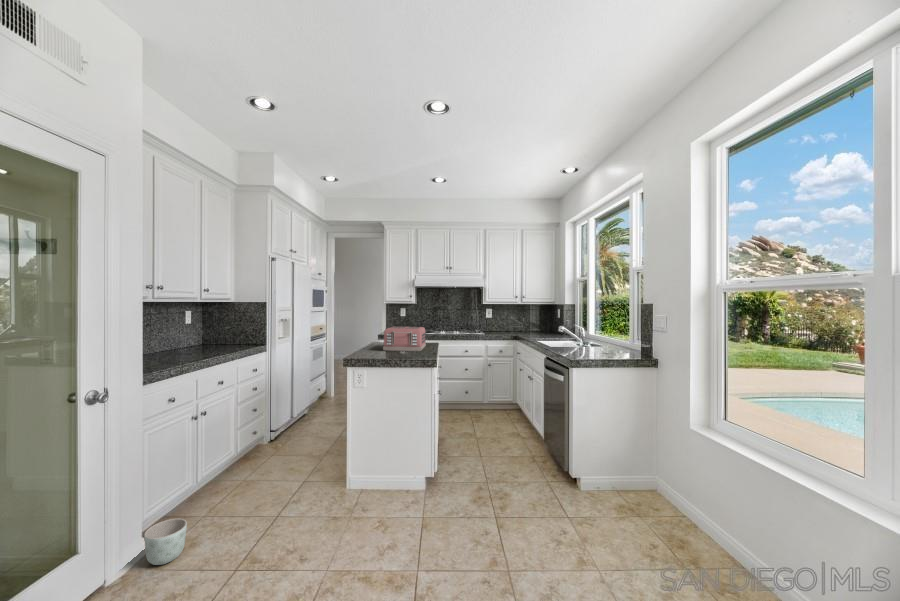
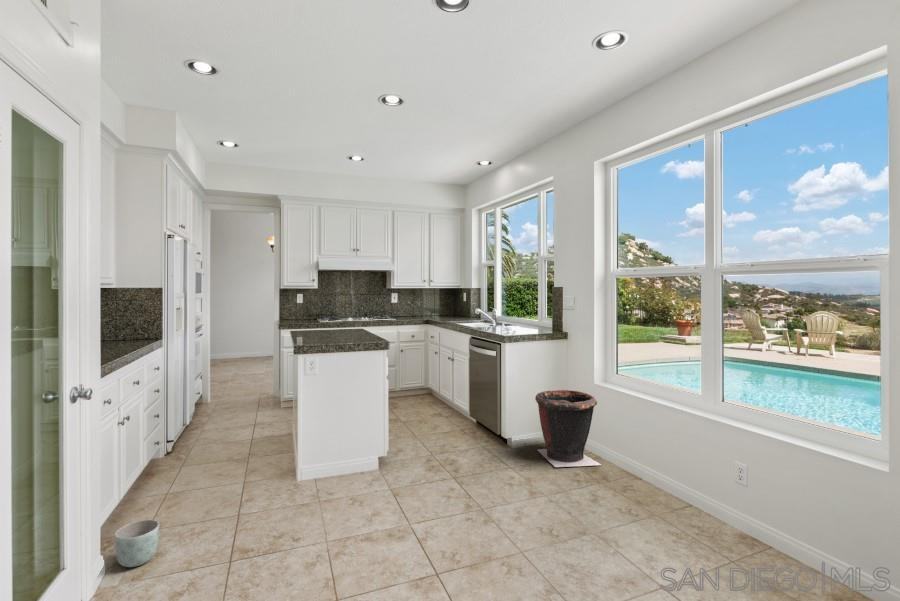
toaster: present [383,326,426,351] -> none [320,312,362,336]
trash can: none [607,429,695,540] -> present [535,390,601,467]

